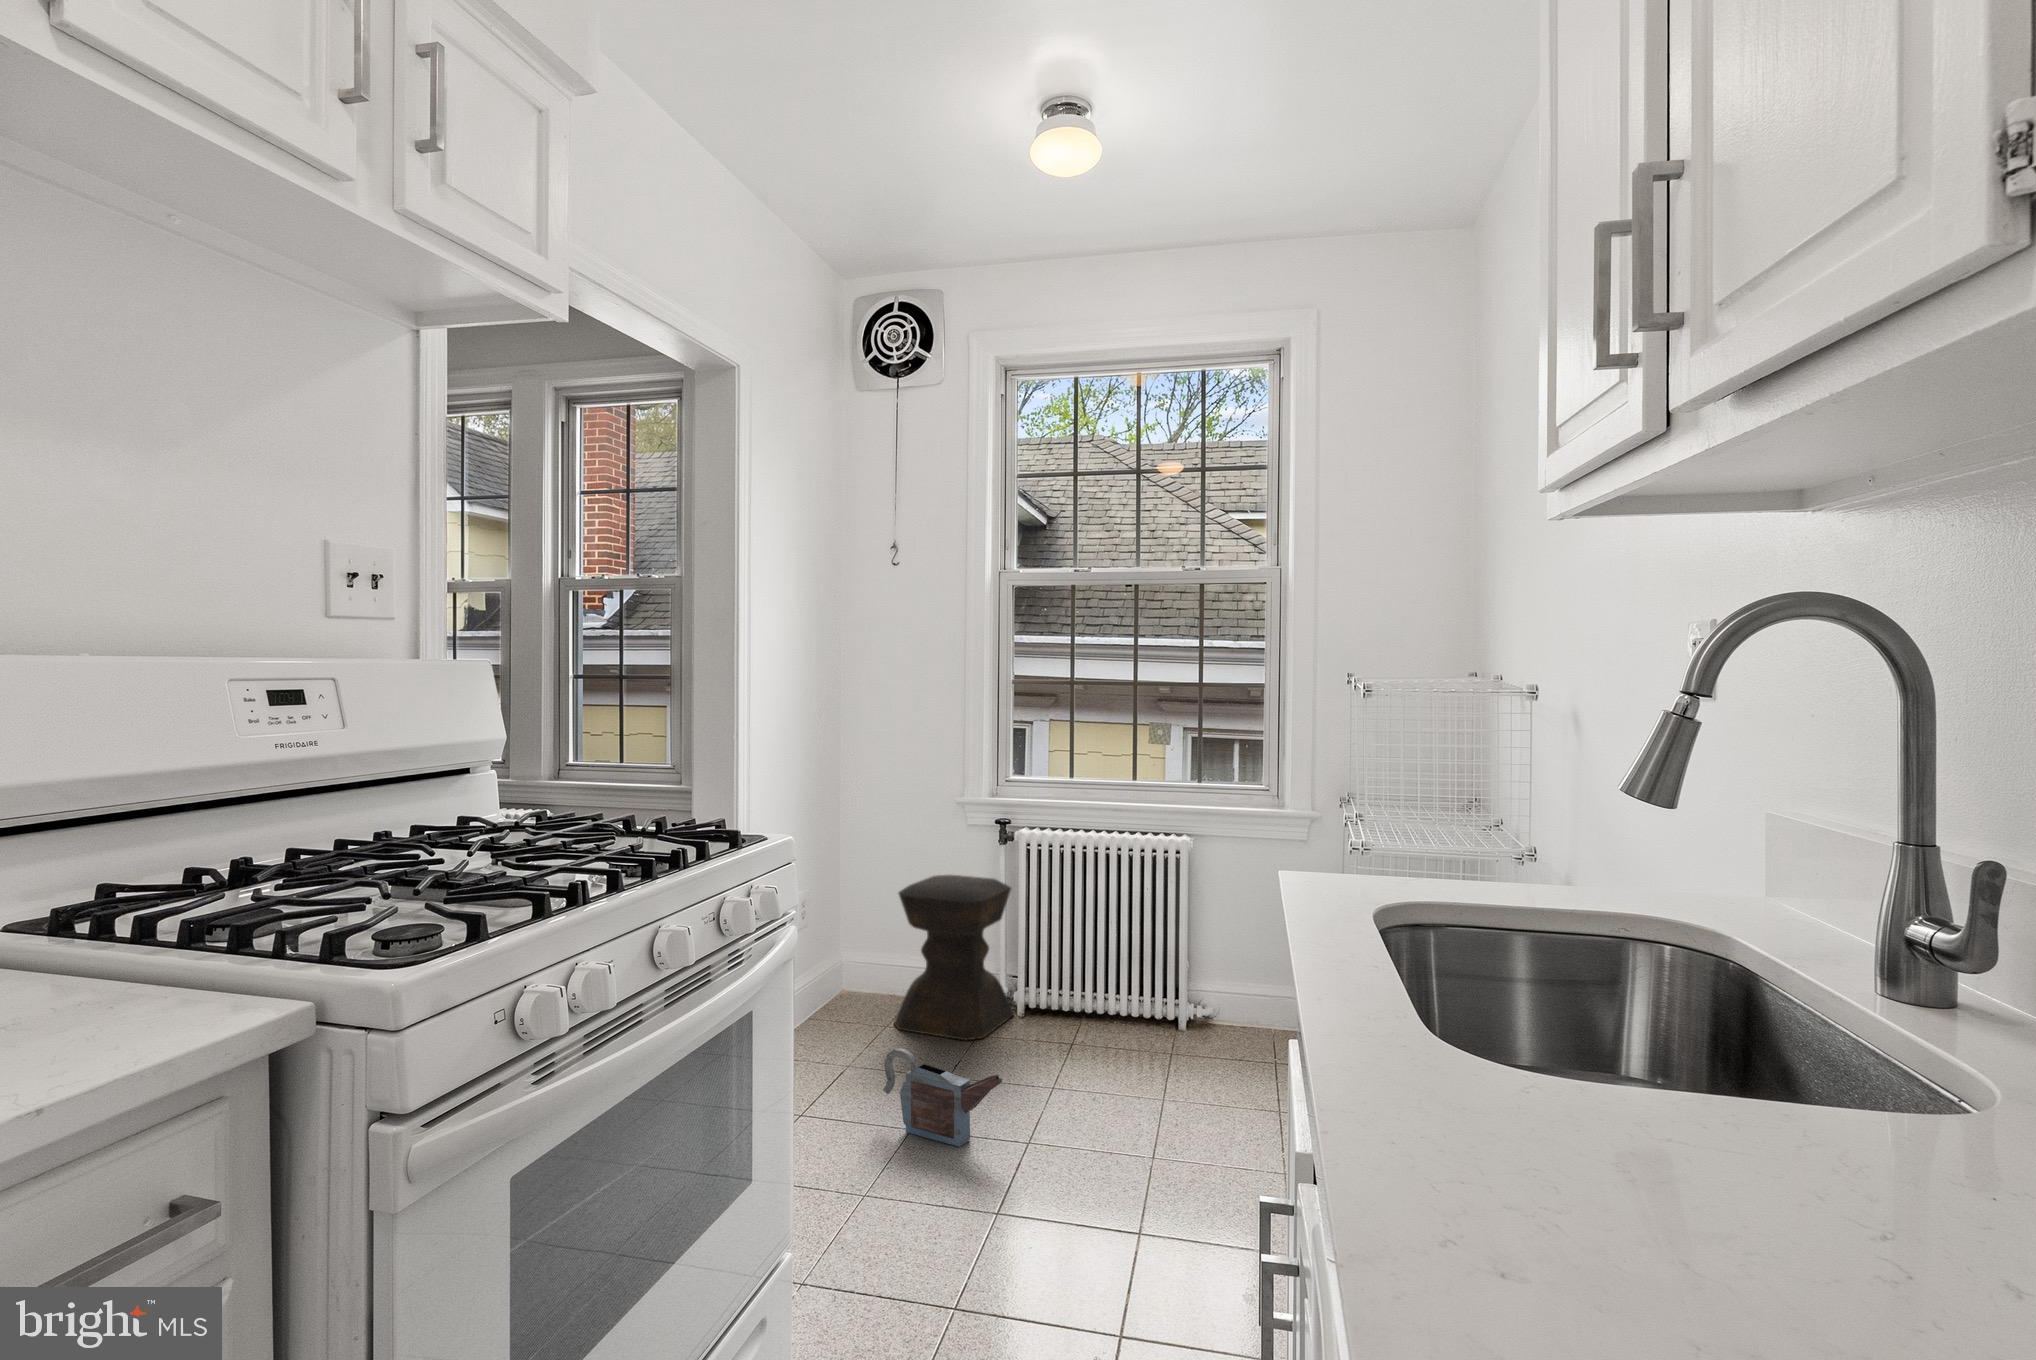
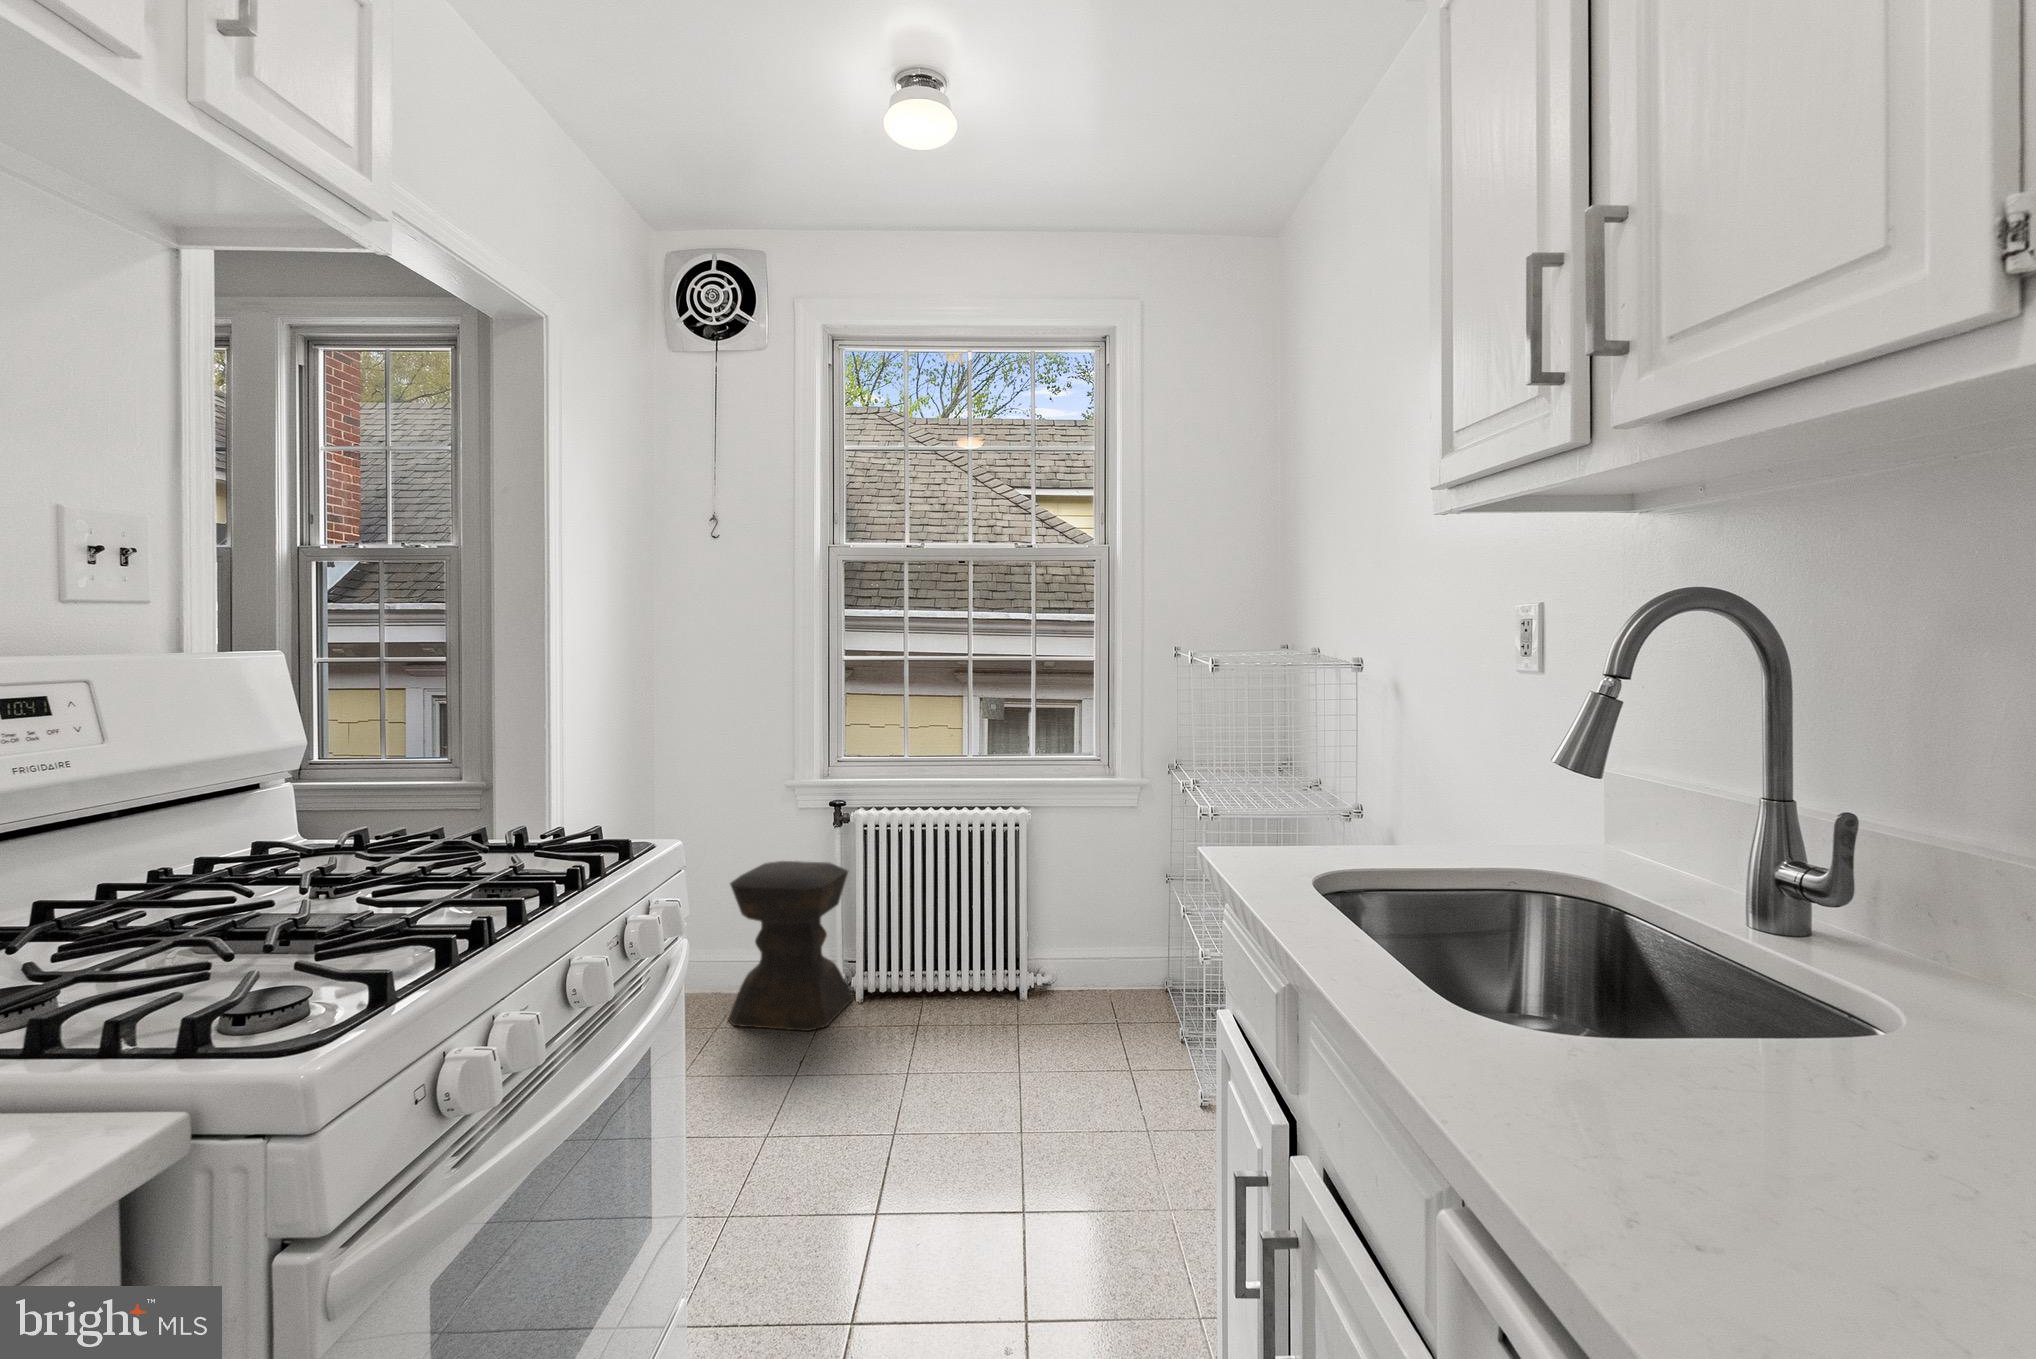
watering can: present [883,1048,1003,1147] -> none [736,1049,870,1145]

